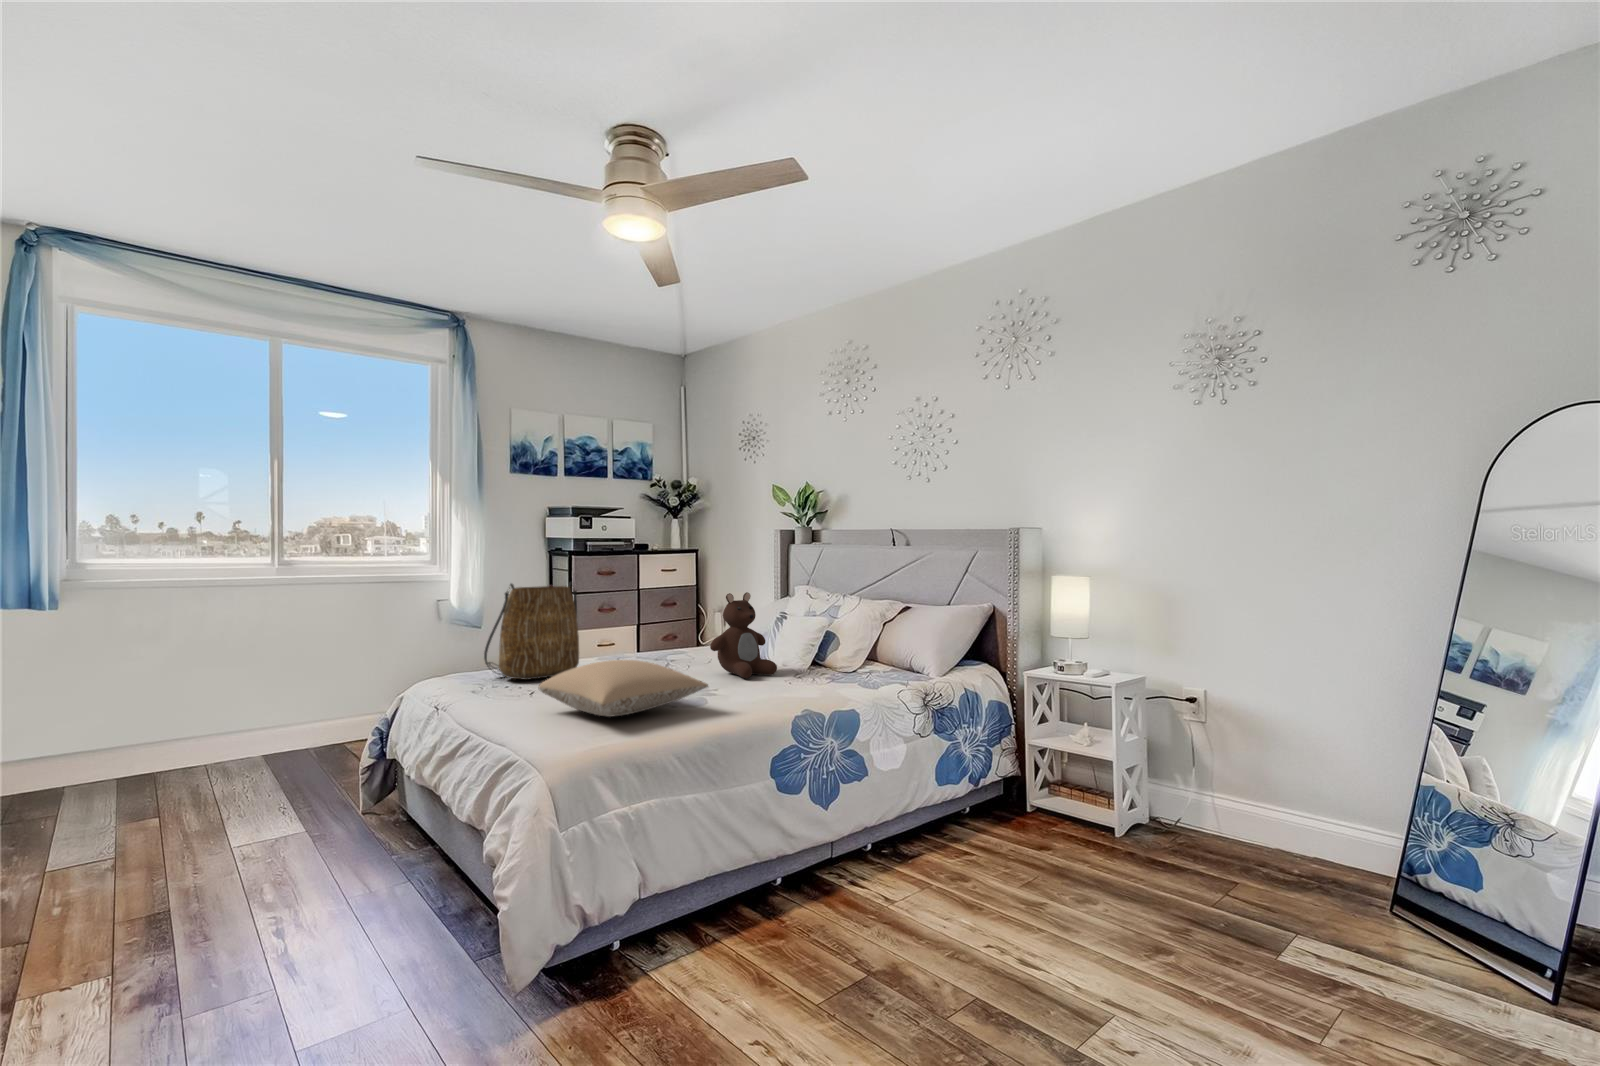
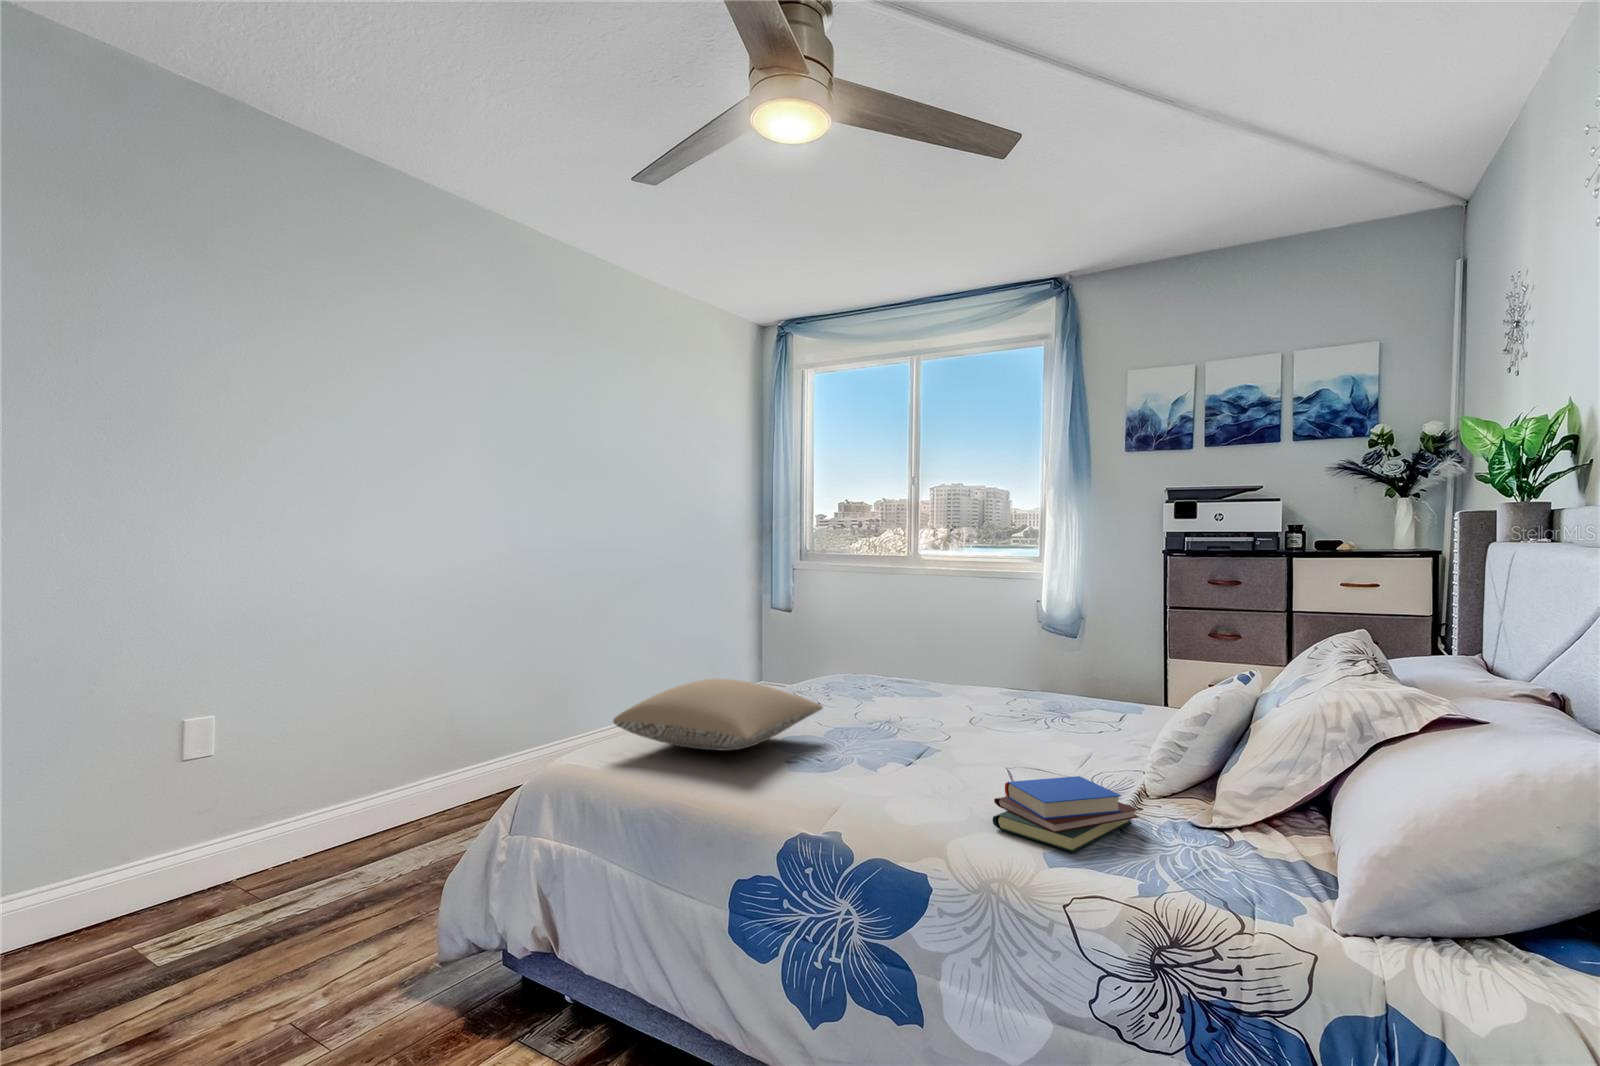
tote bag: present [484,582,579,680] -> none [821,582,929,700]
teddy bear: present [710,592,777,678] -> none [973,619,1088,775]
book: none [807,662,869,689] -> present [993,776,1138,852]

